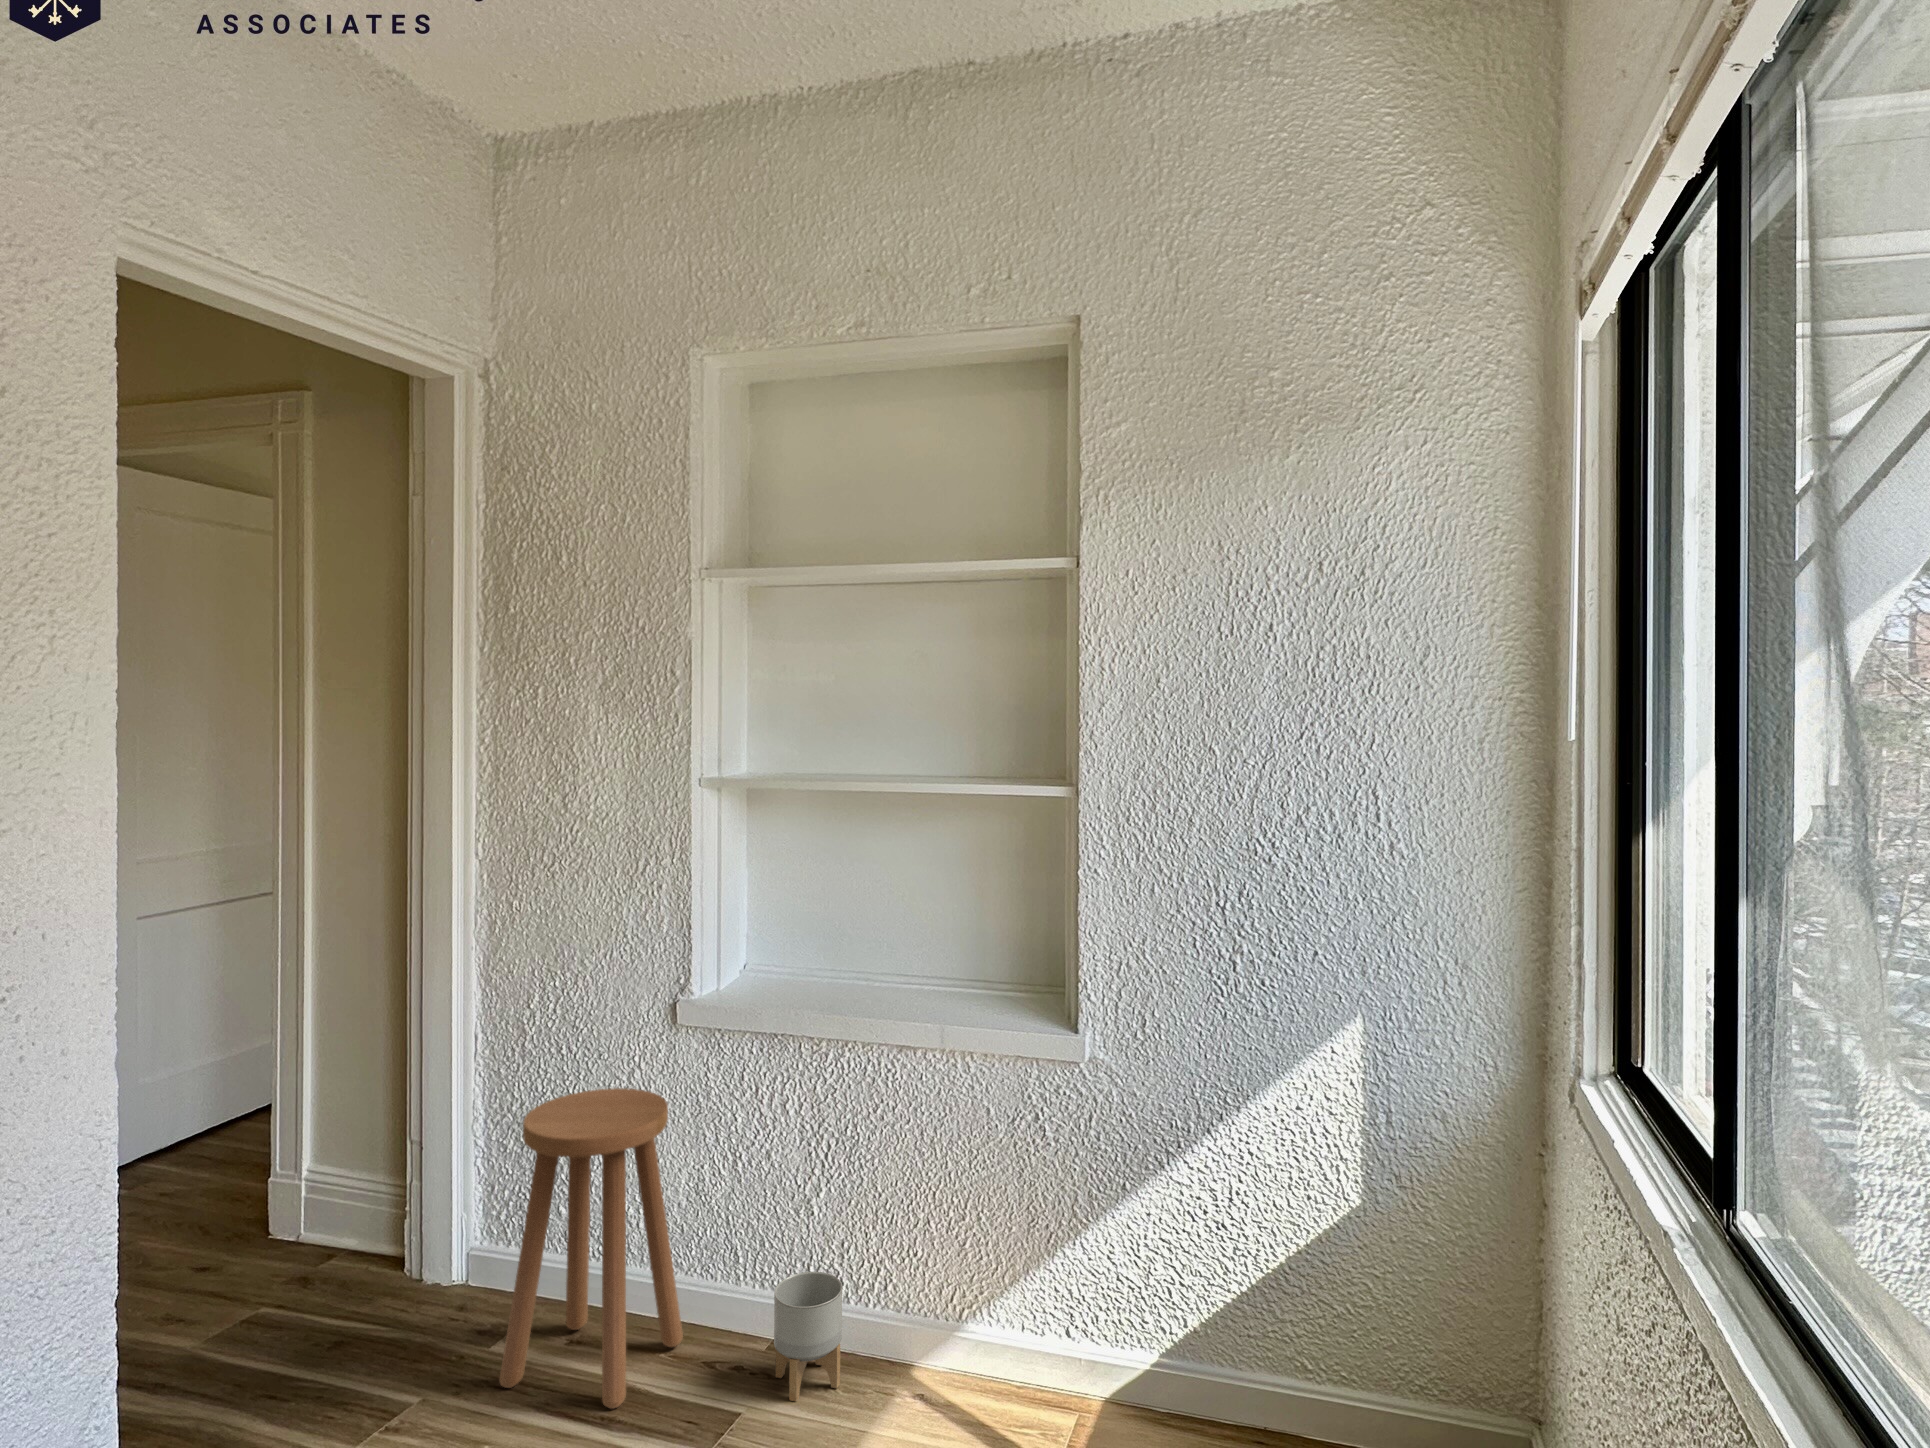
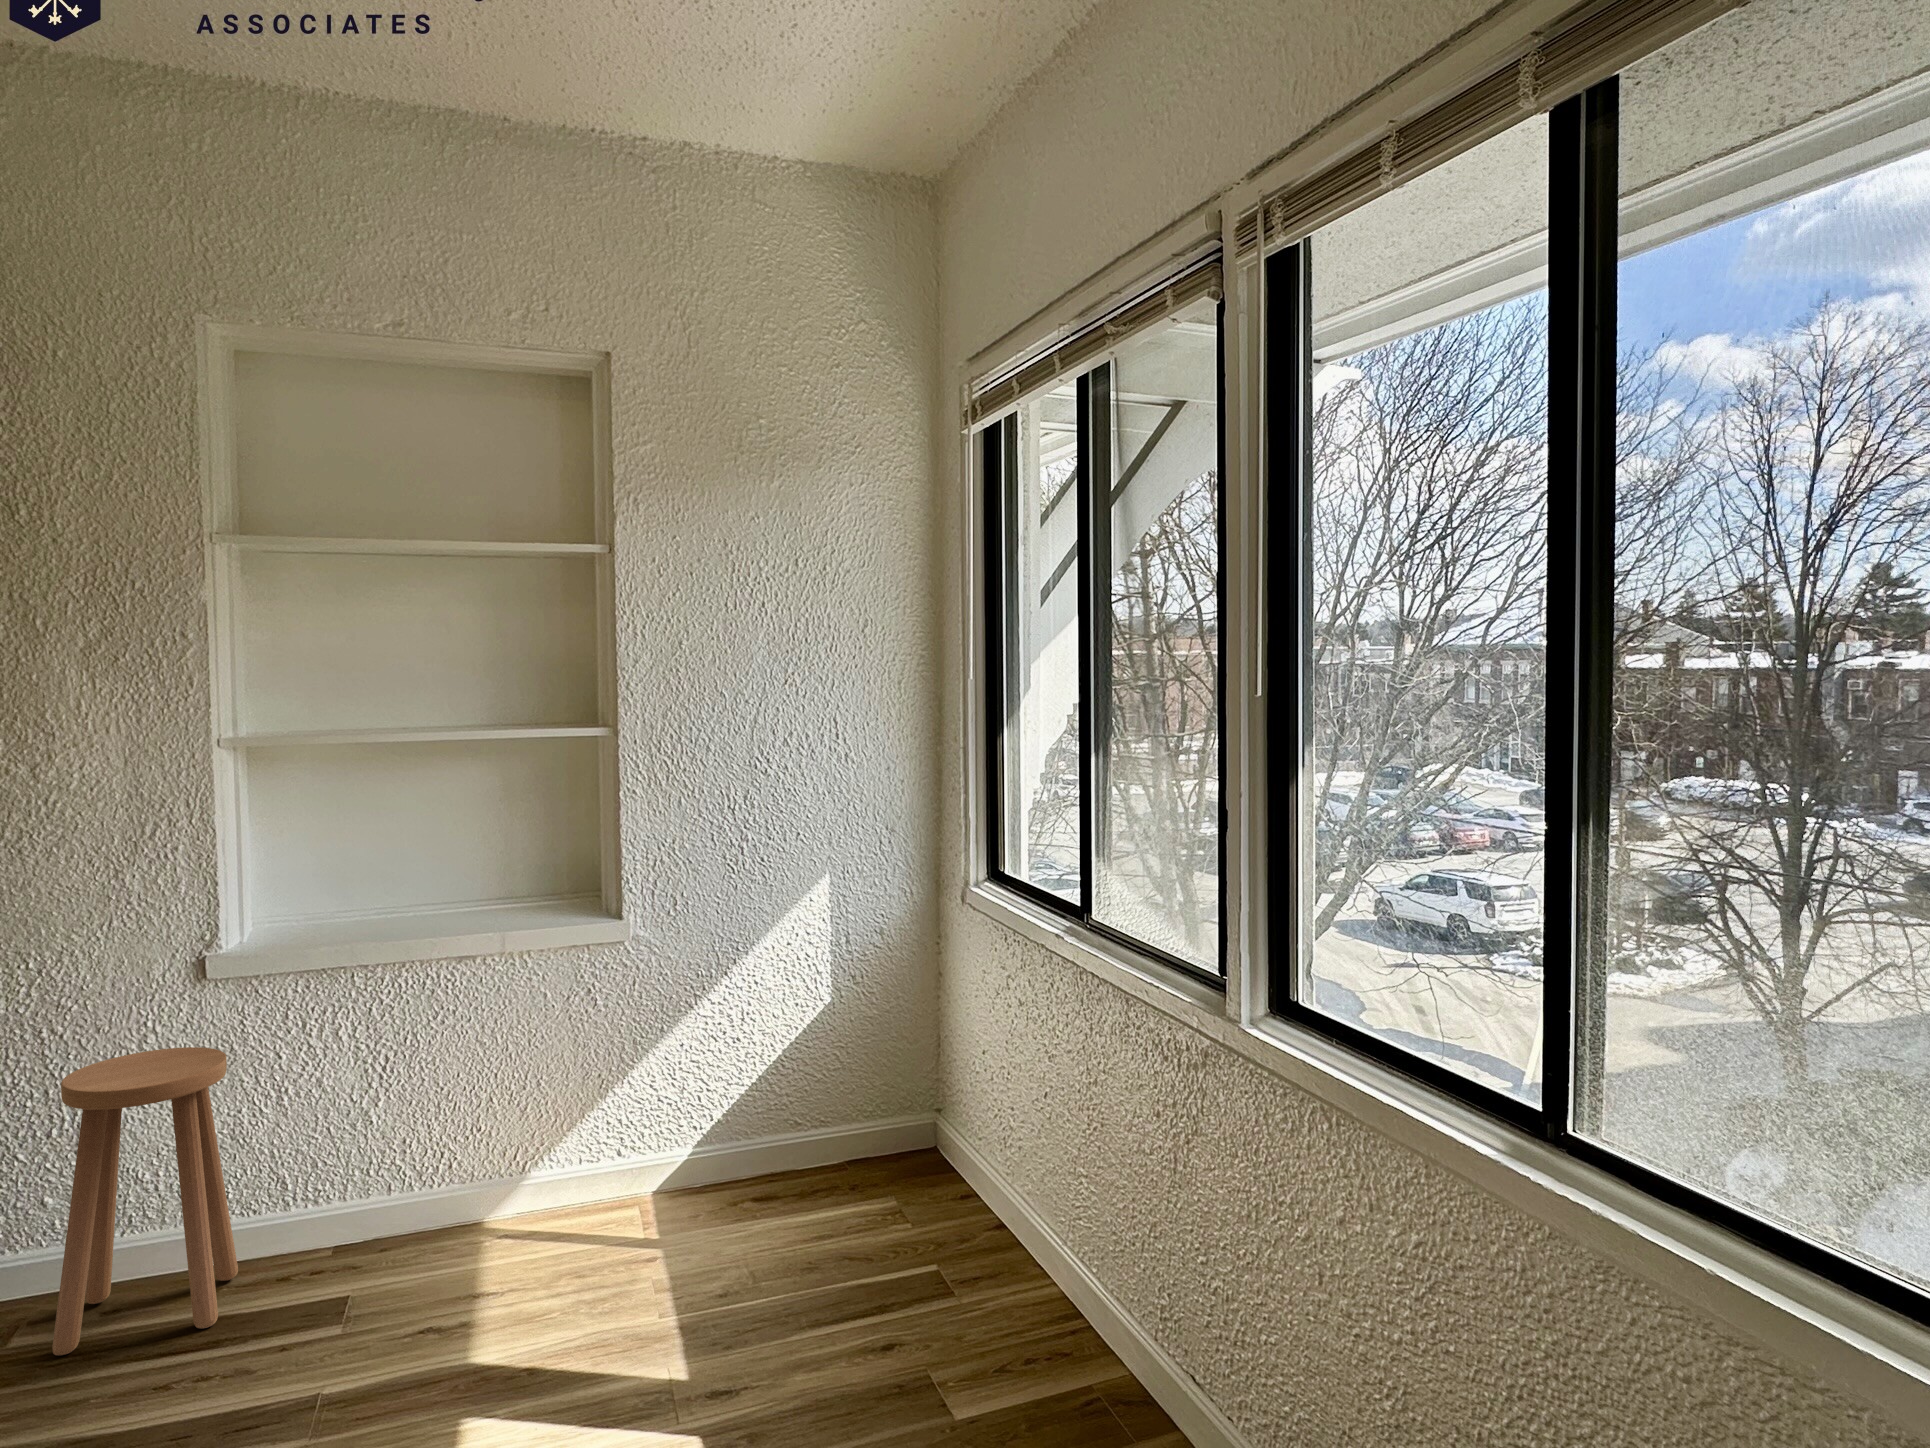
planter: present [774,1272,842,1401] -> none [357,1165,424,1271]

